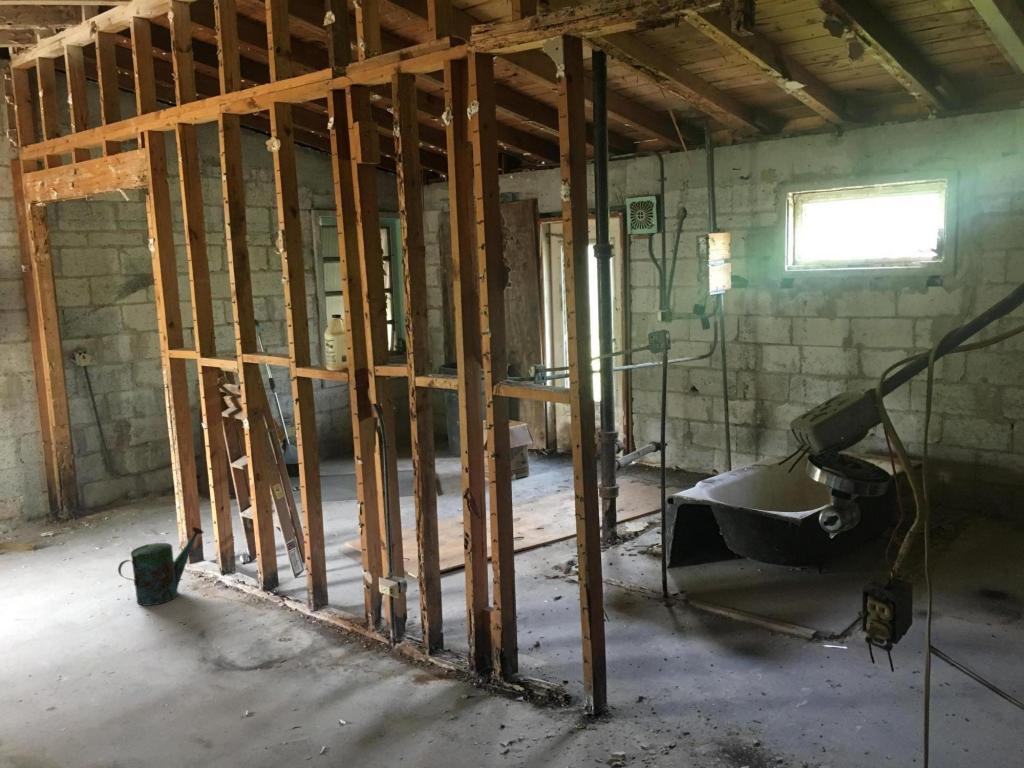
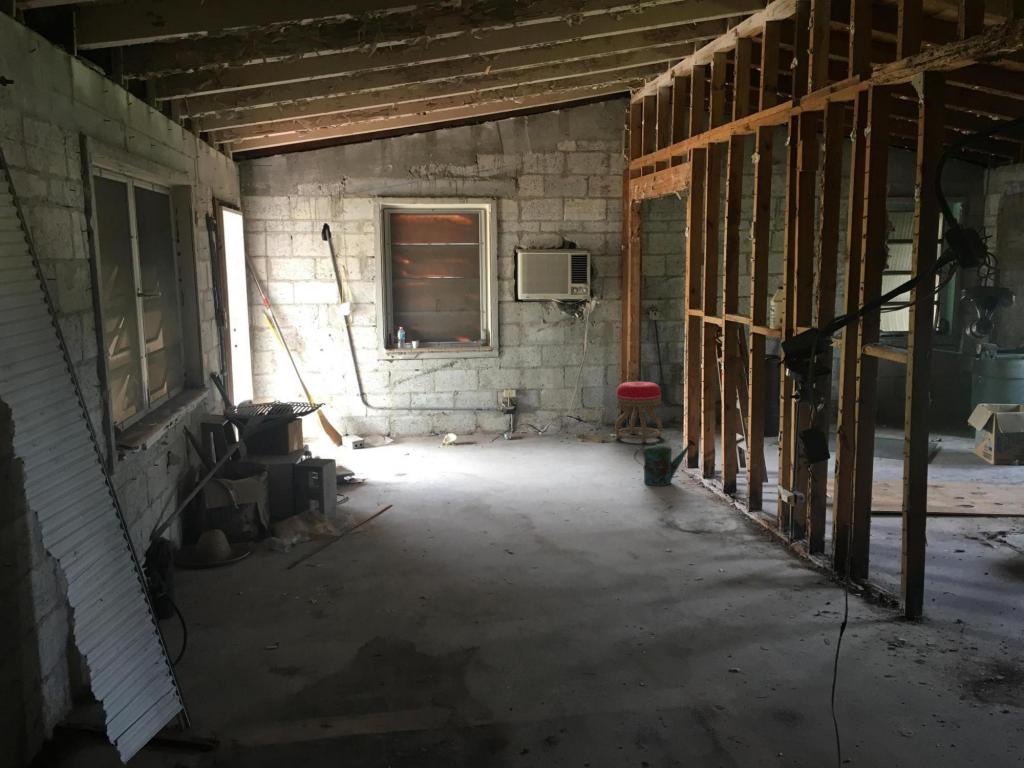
stool: none [44,452,120,539] -> present [615,382,662,442]

